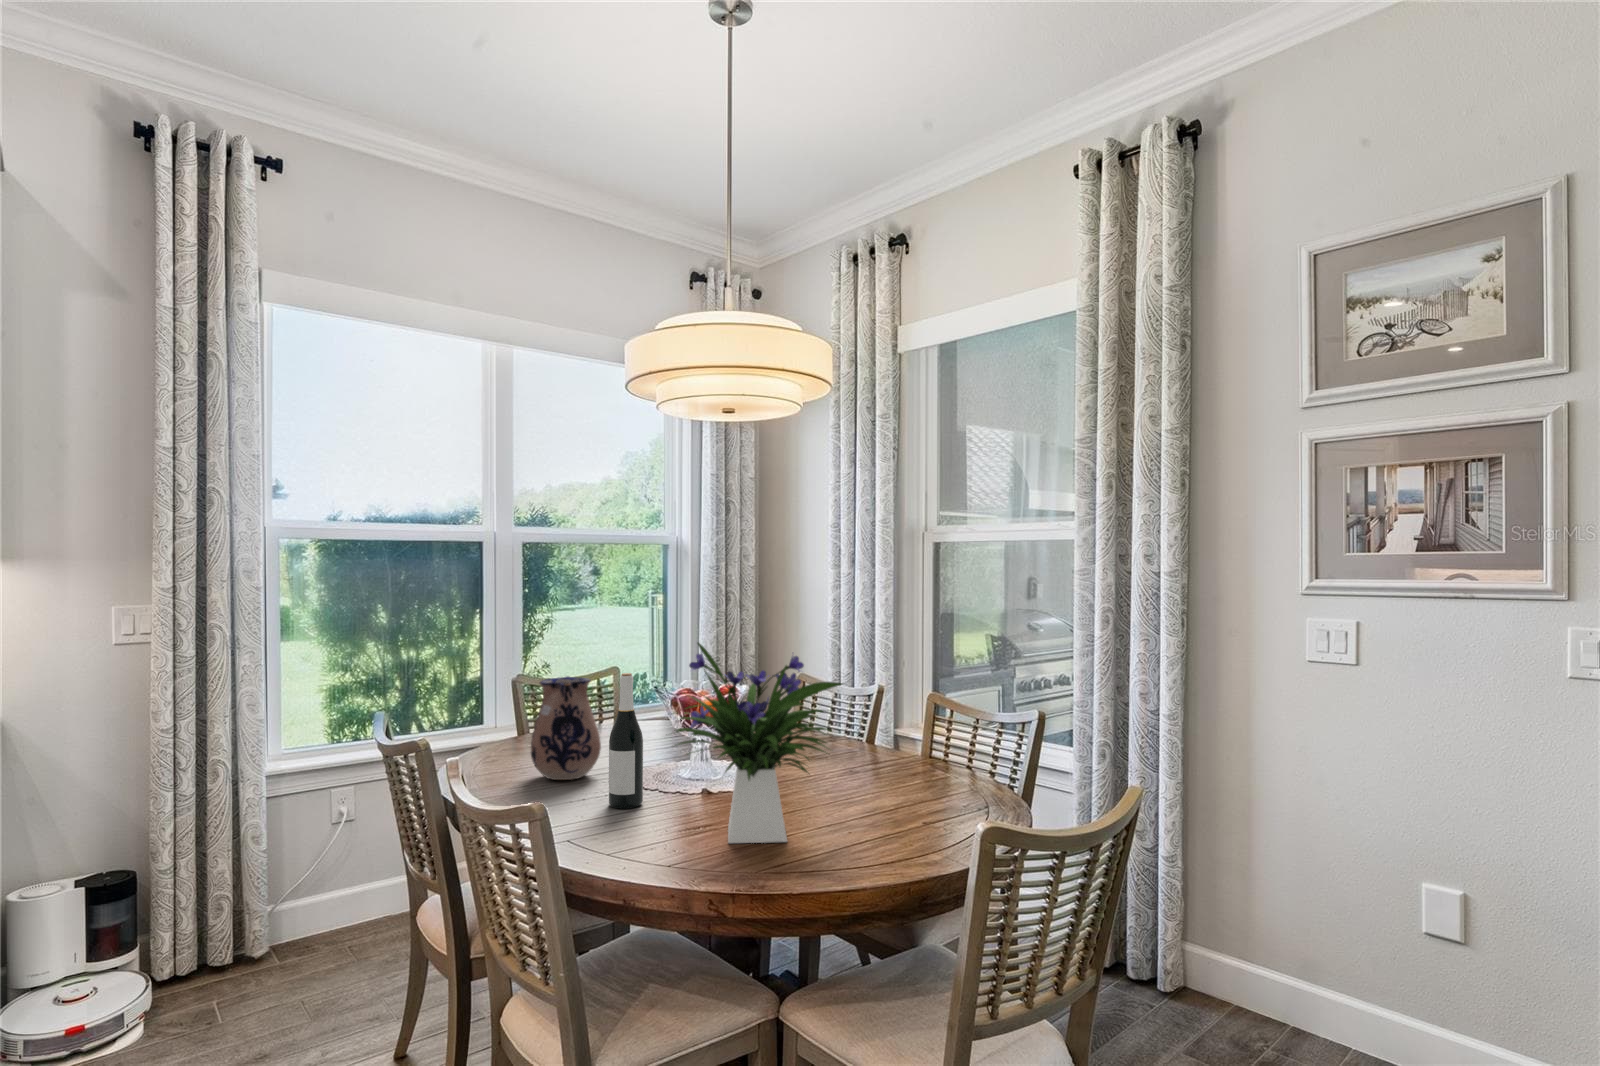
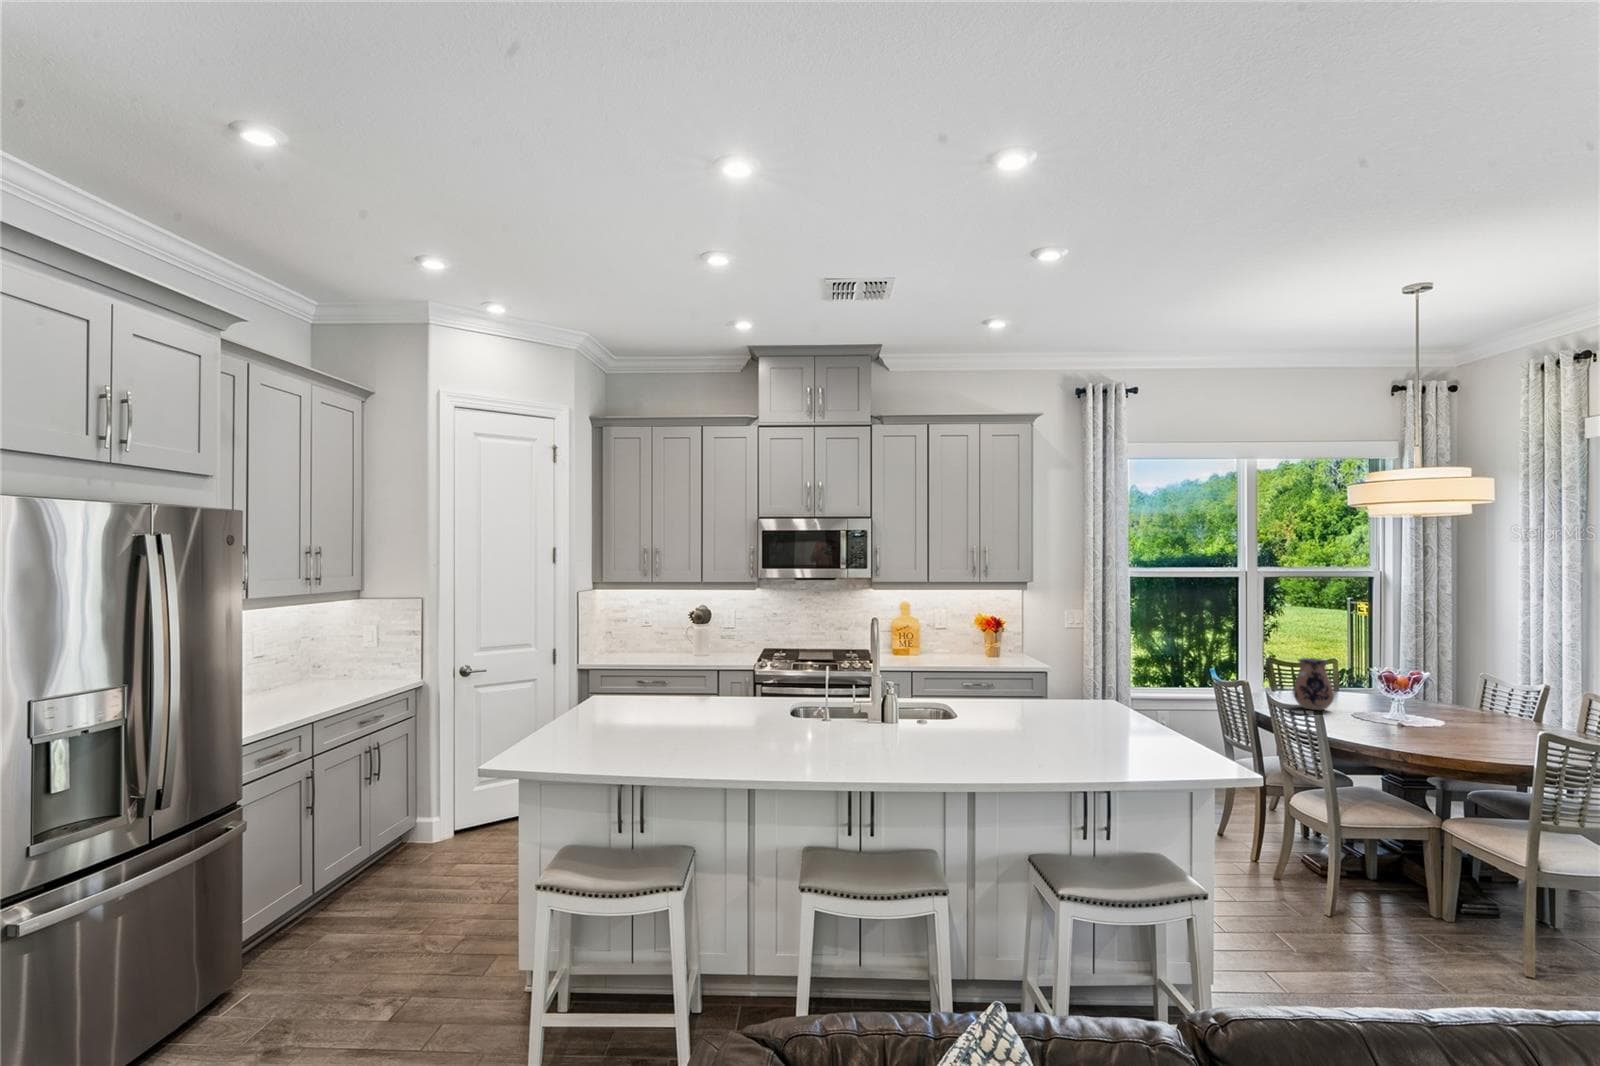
flower arrangement: present [675,643,843,843] -> none [1374,646,1485,746]
wine bottle: present [609,673,643,809] -> none [1342,658,1361,724]

